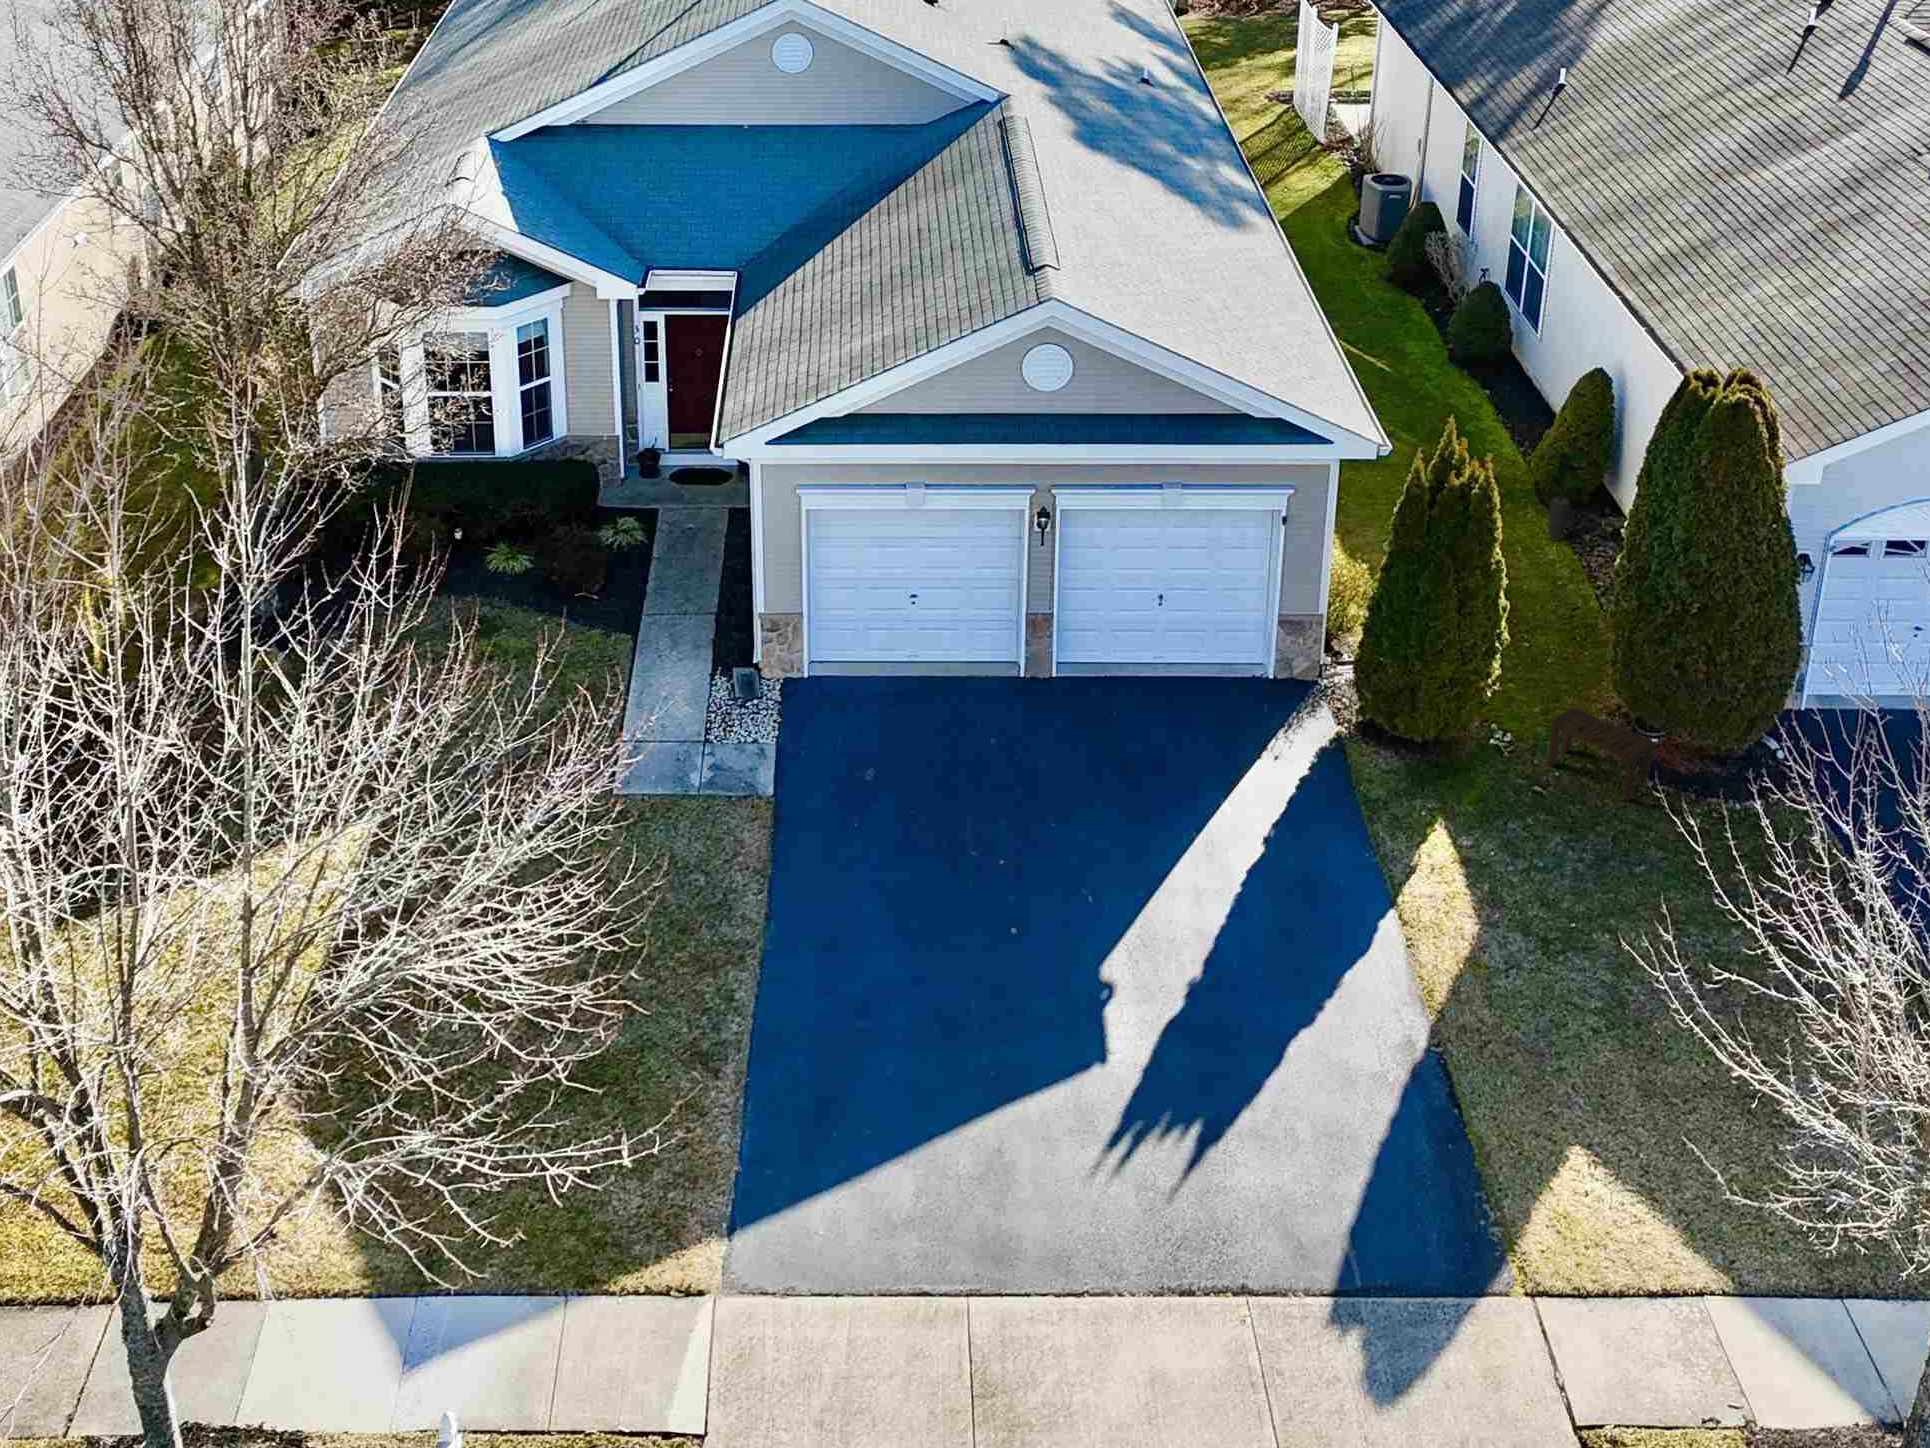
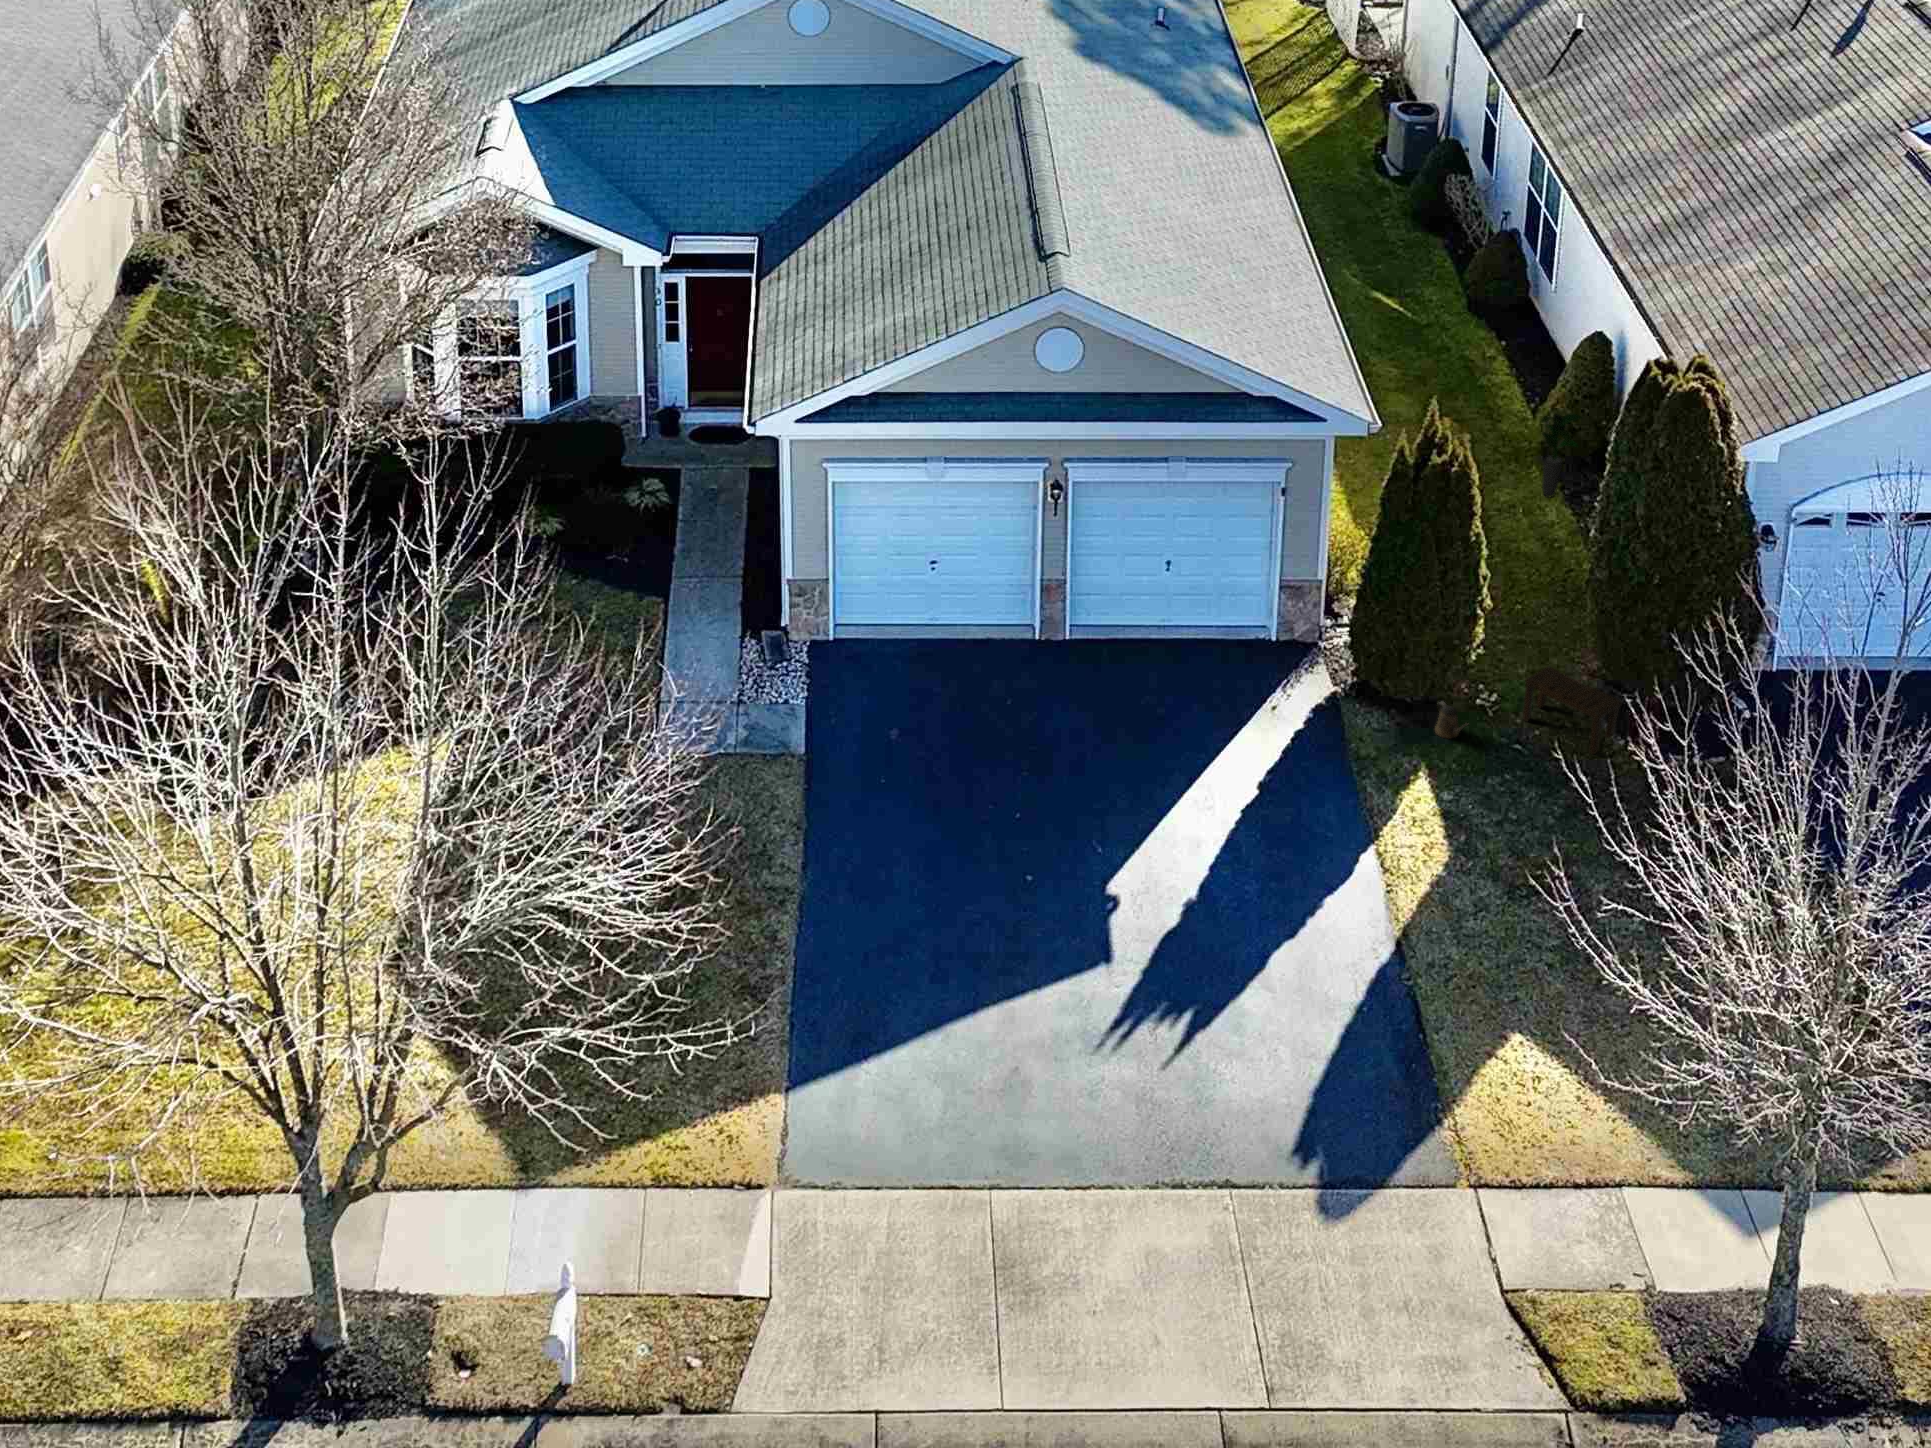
watering can: none [1454,744,1494,784] -> present [1435,702,1467,739]

